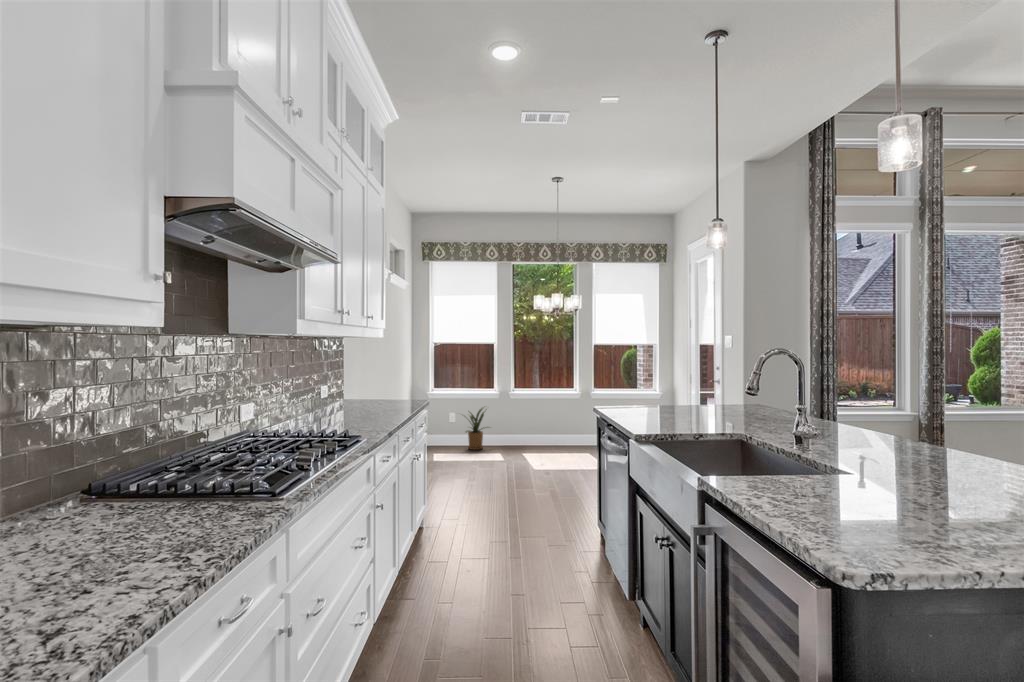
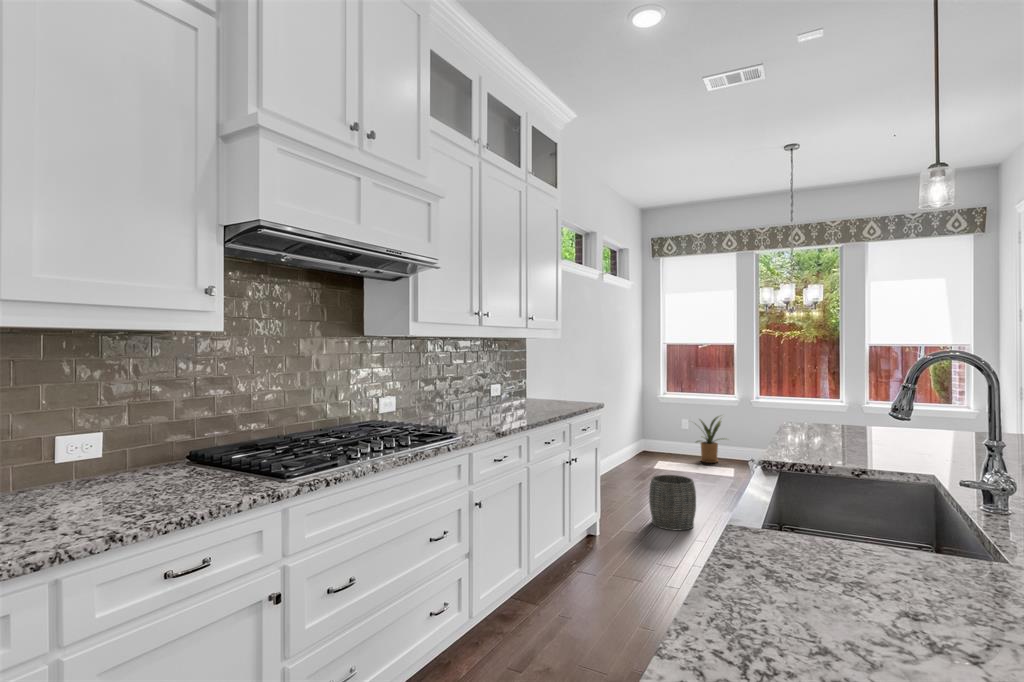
woven basket: none [463,461,502,509] -> present [649,475,696,531]

